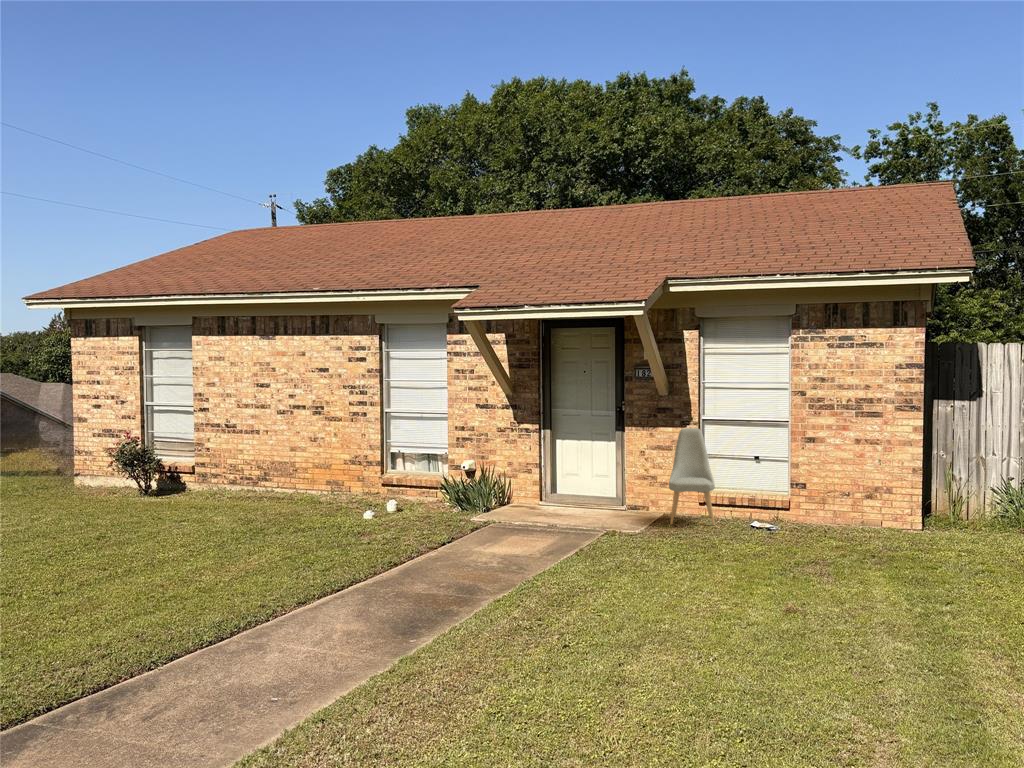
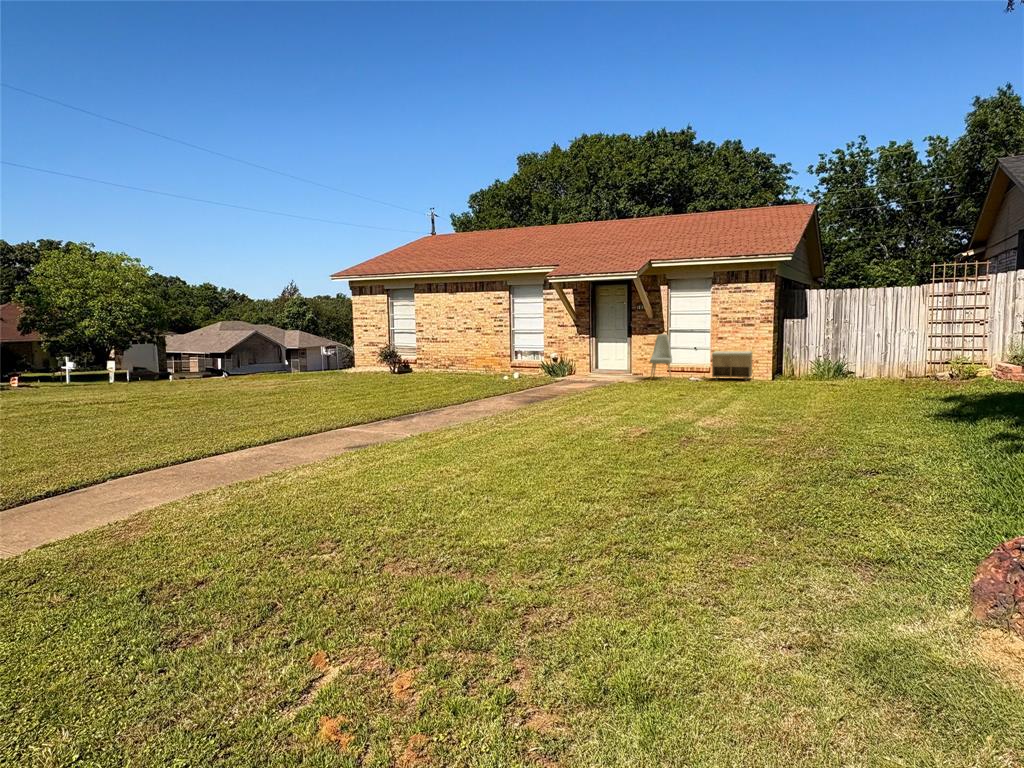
storage bench: none [800,467,881,532] -> present [712,351,752,380]

